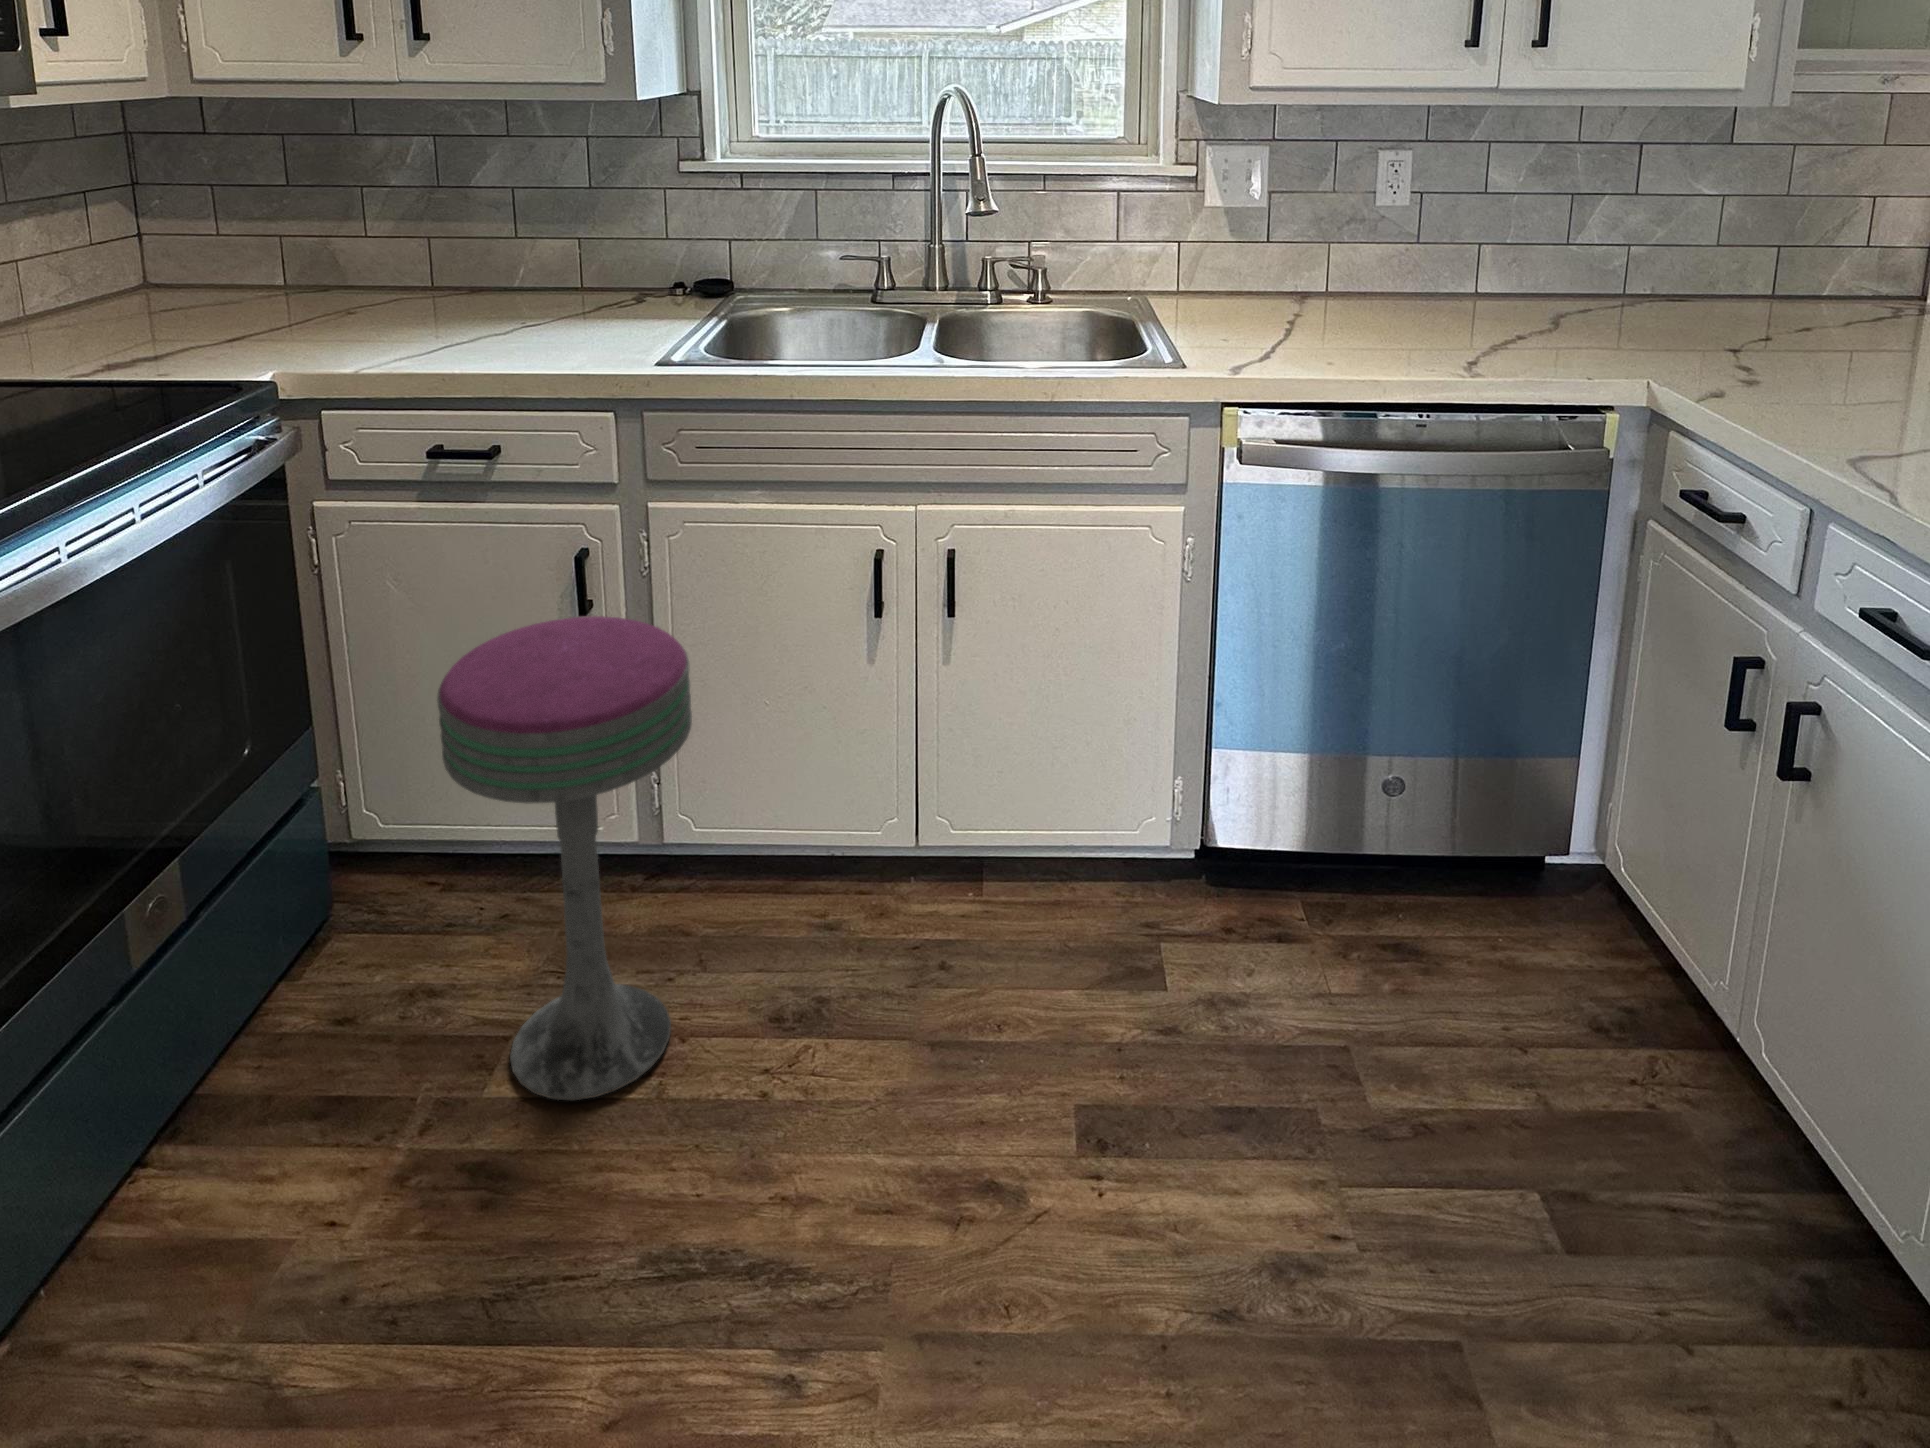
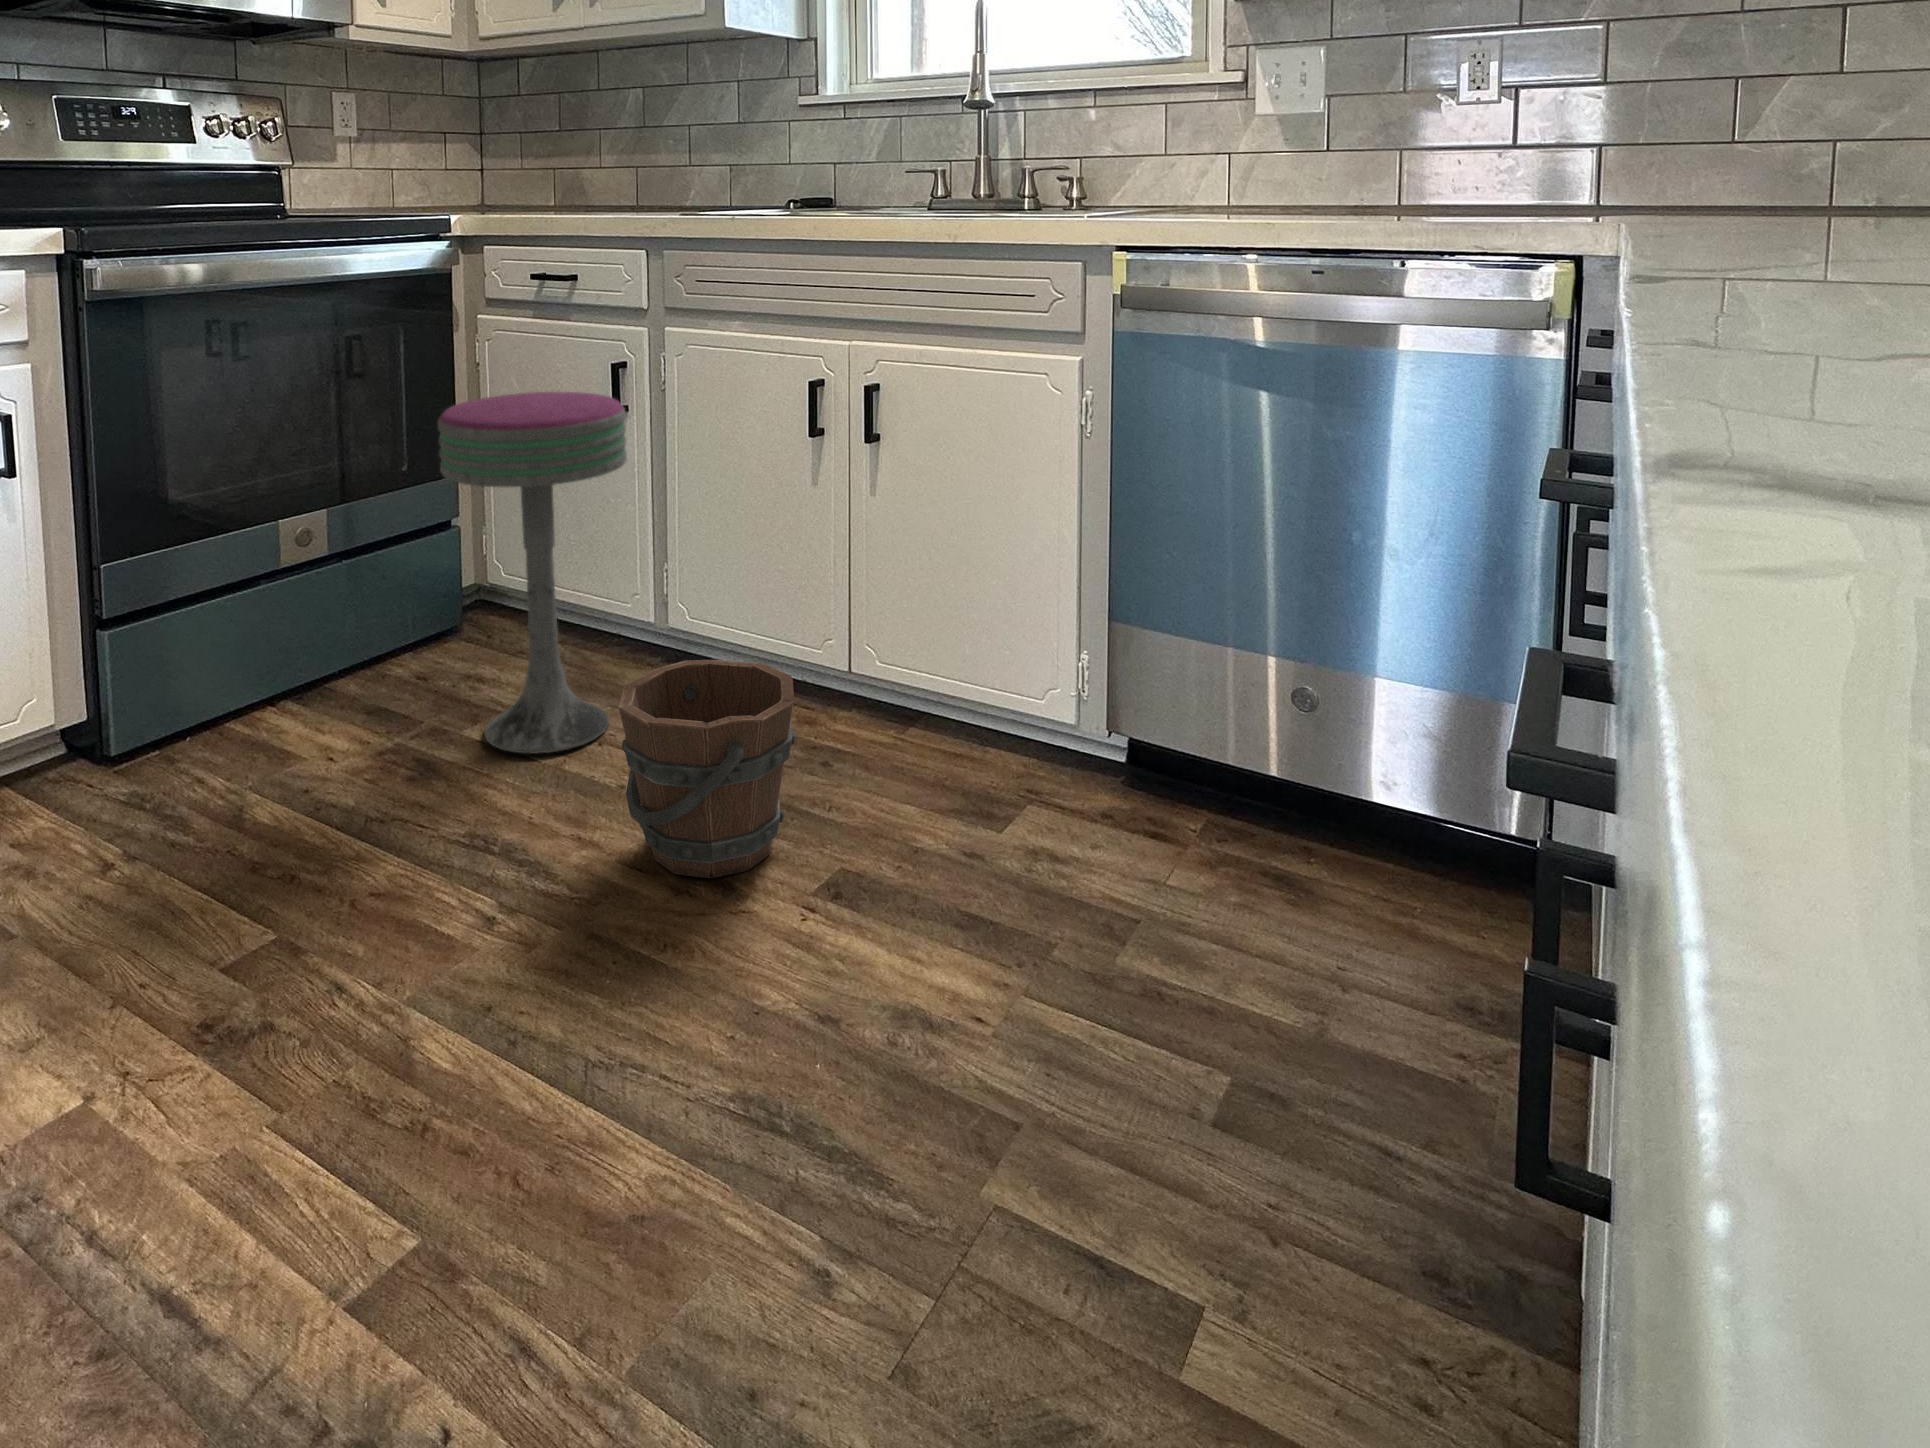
bucket: none [834,919,1042,1206] -> present [619,660,796,878]

